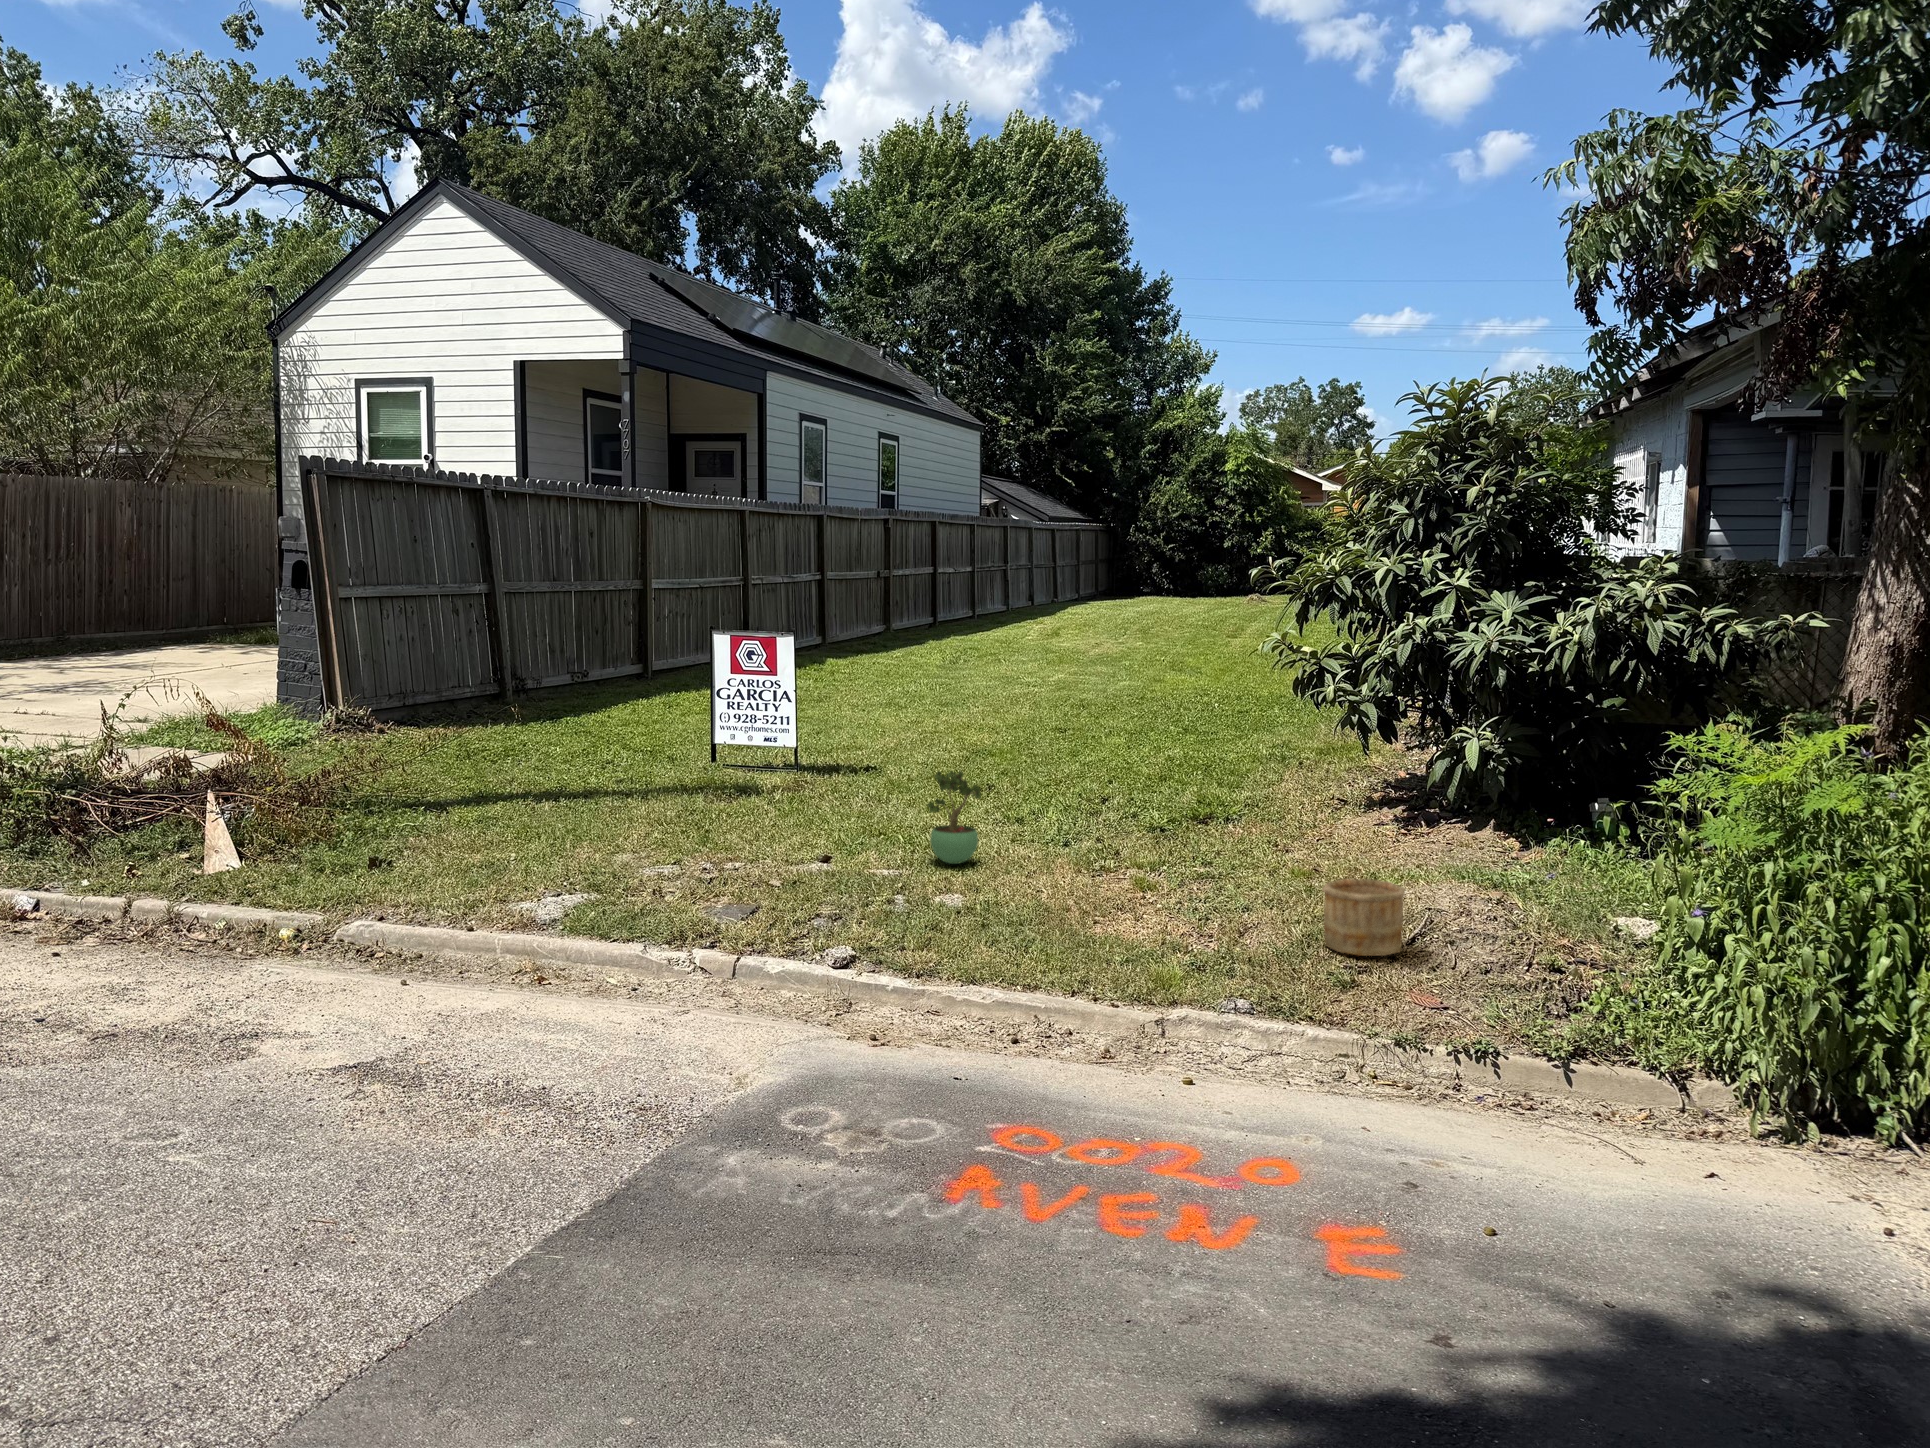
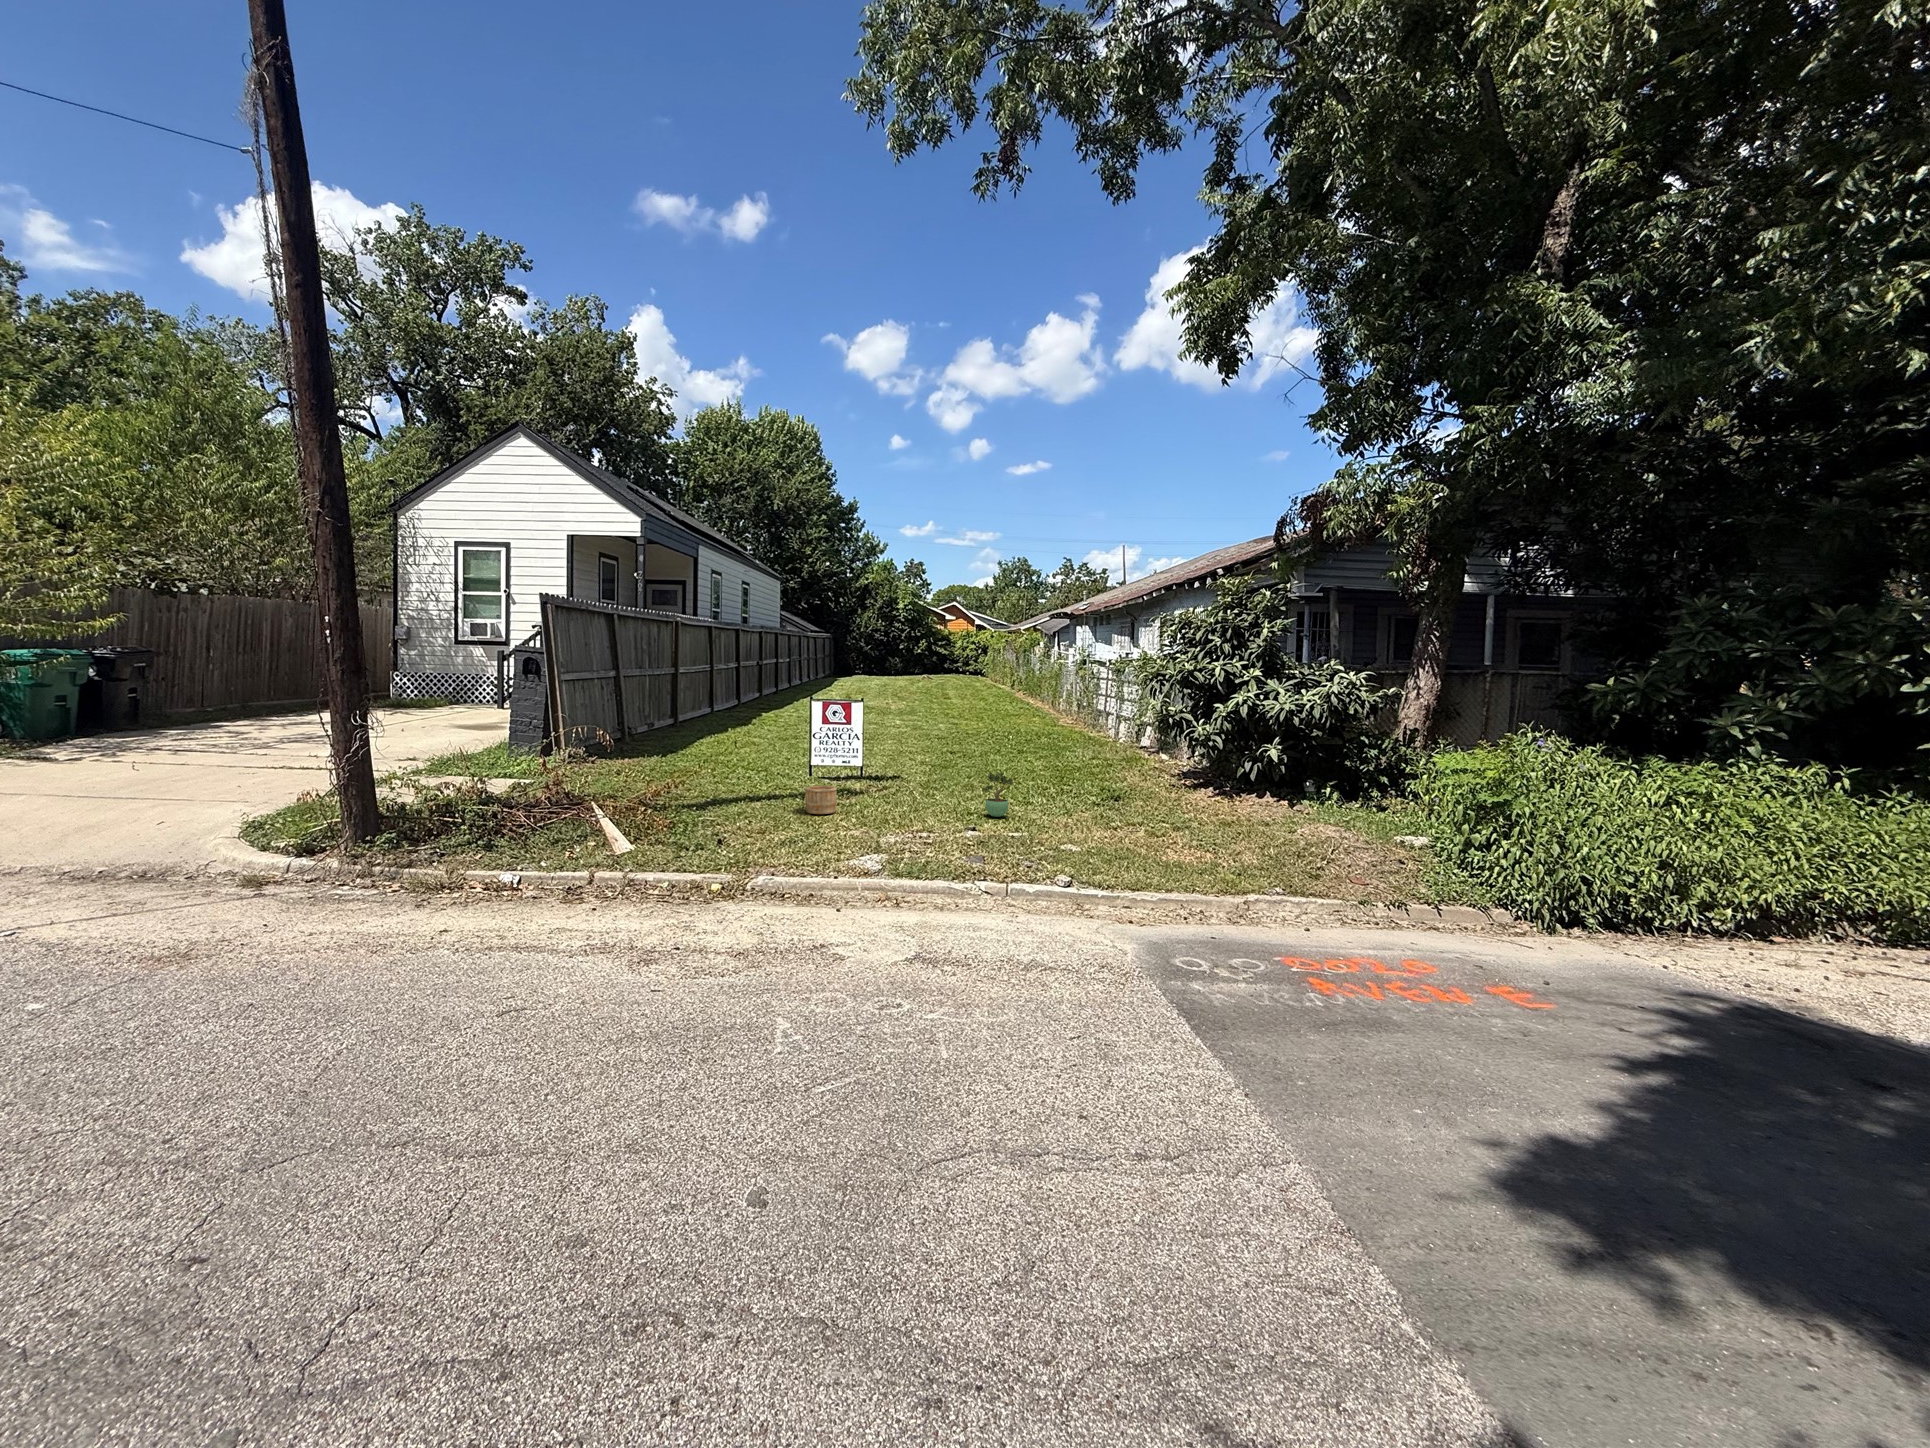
wooden bucket: present [1322,879,1405,956] -> present [804,785,837,814]

